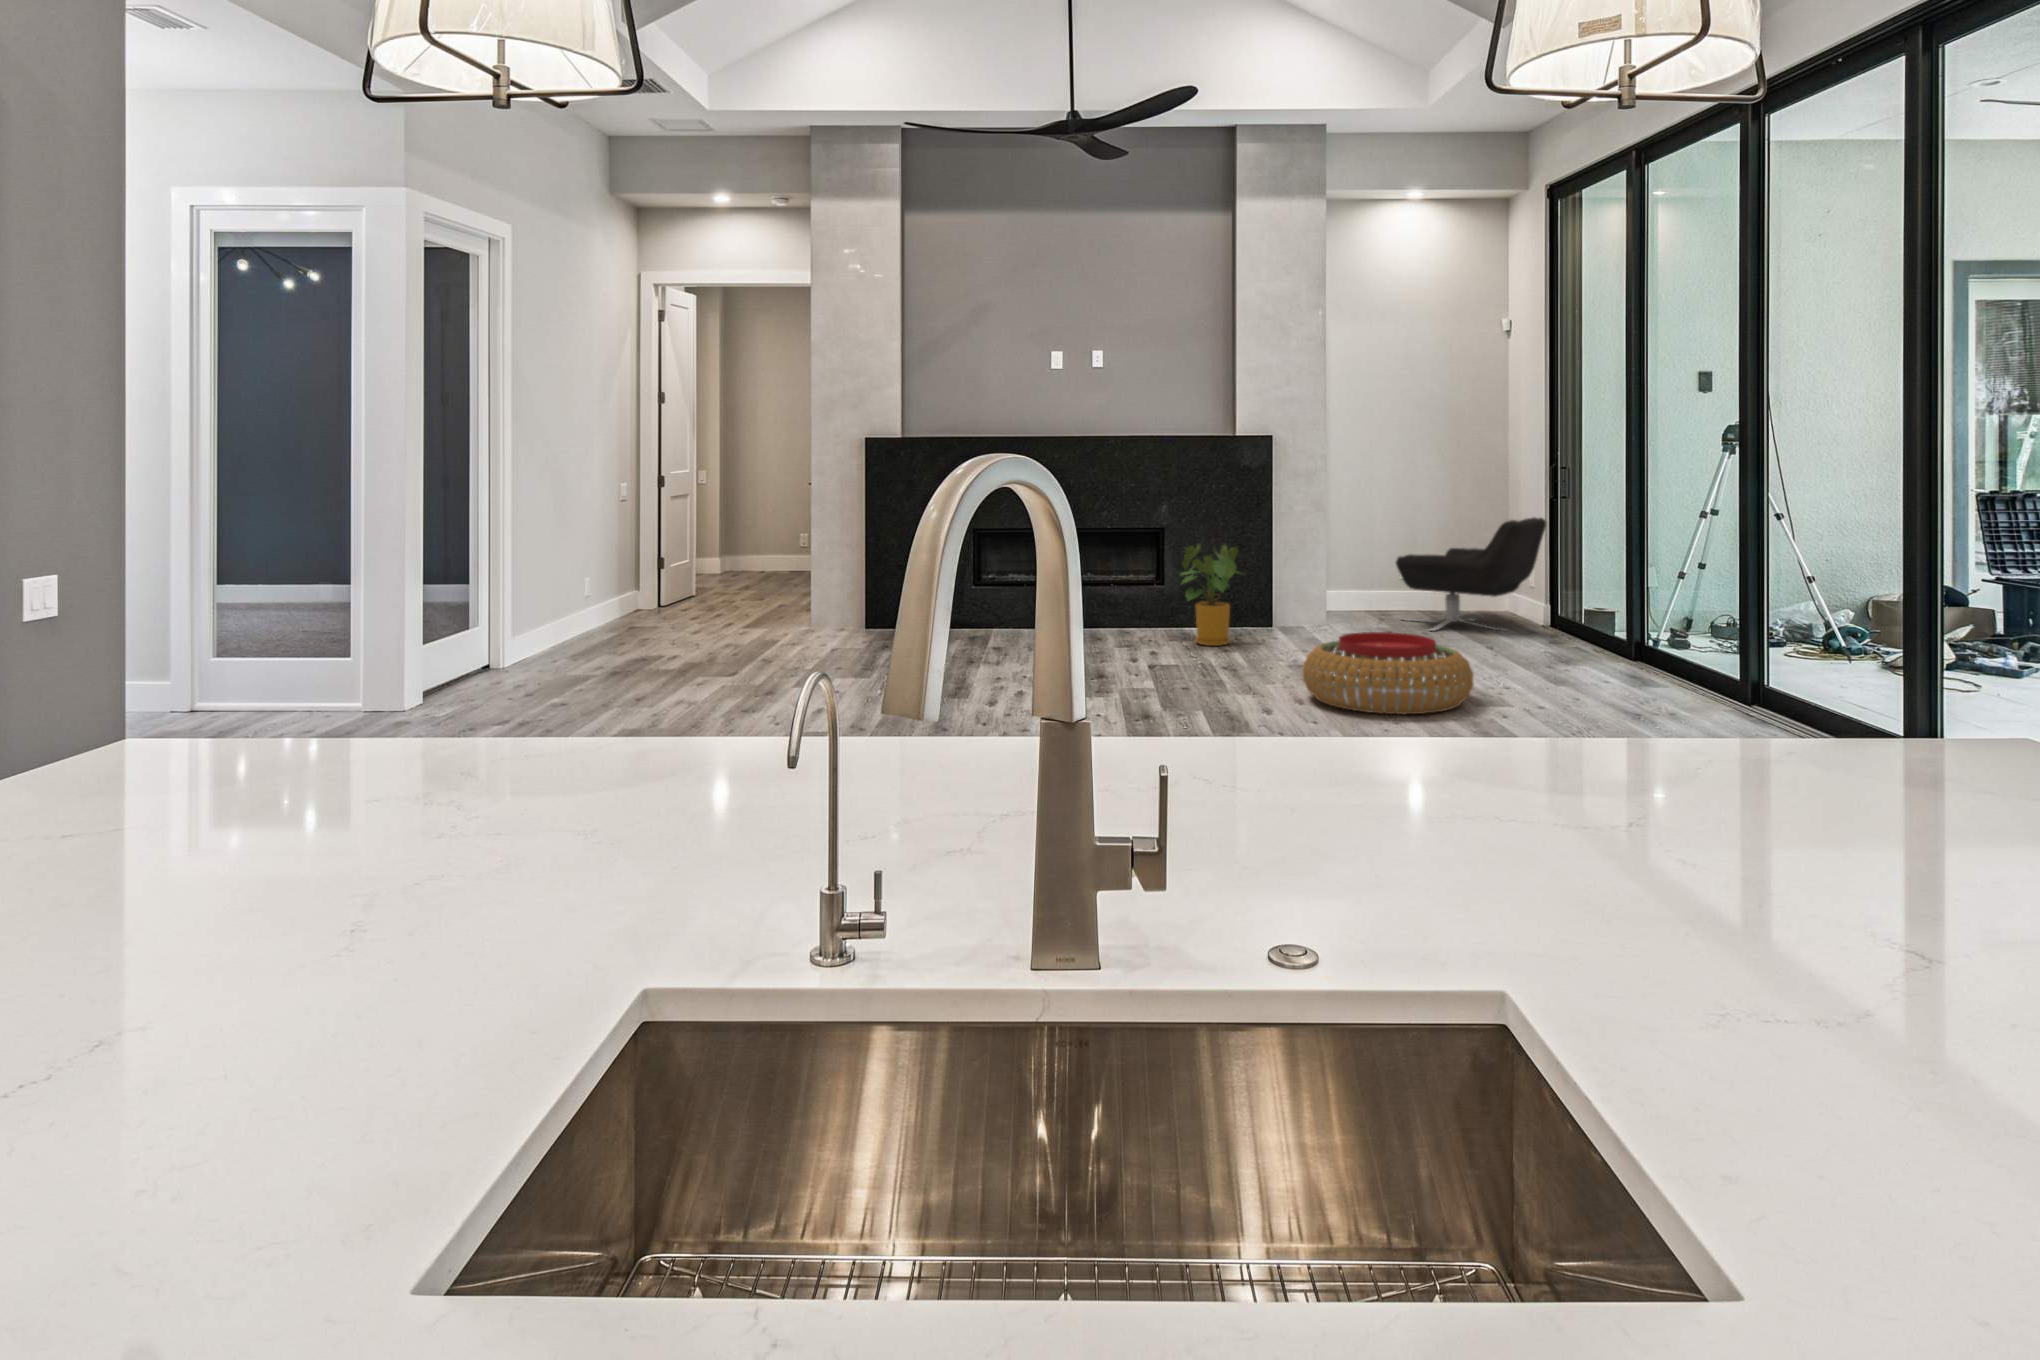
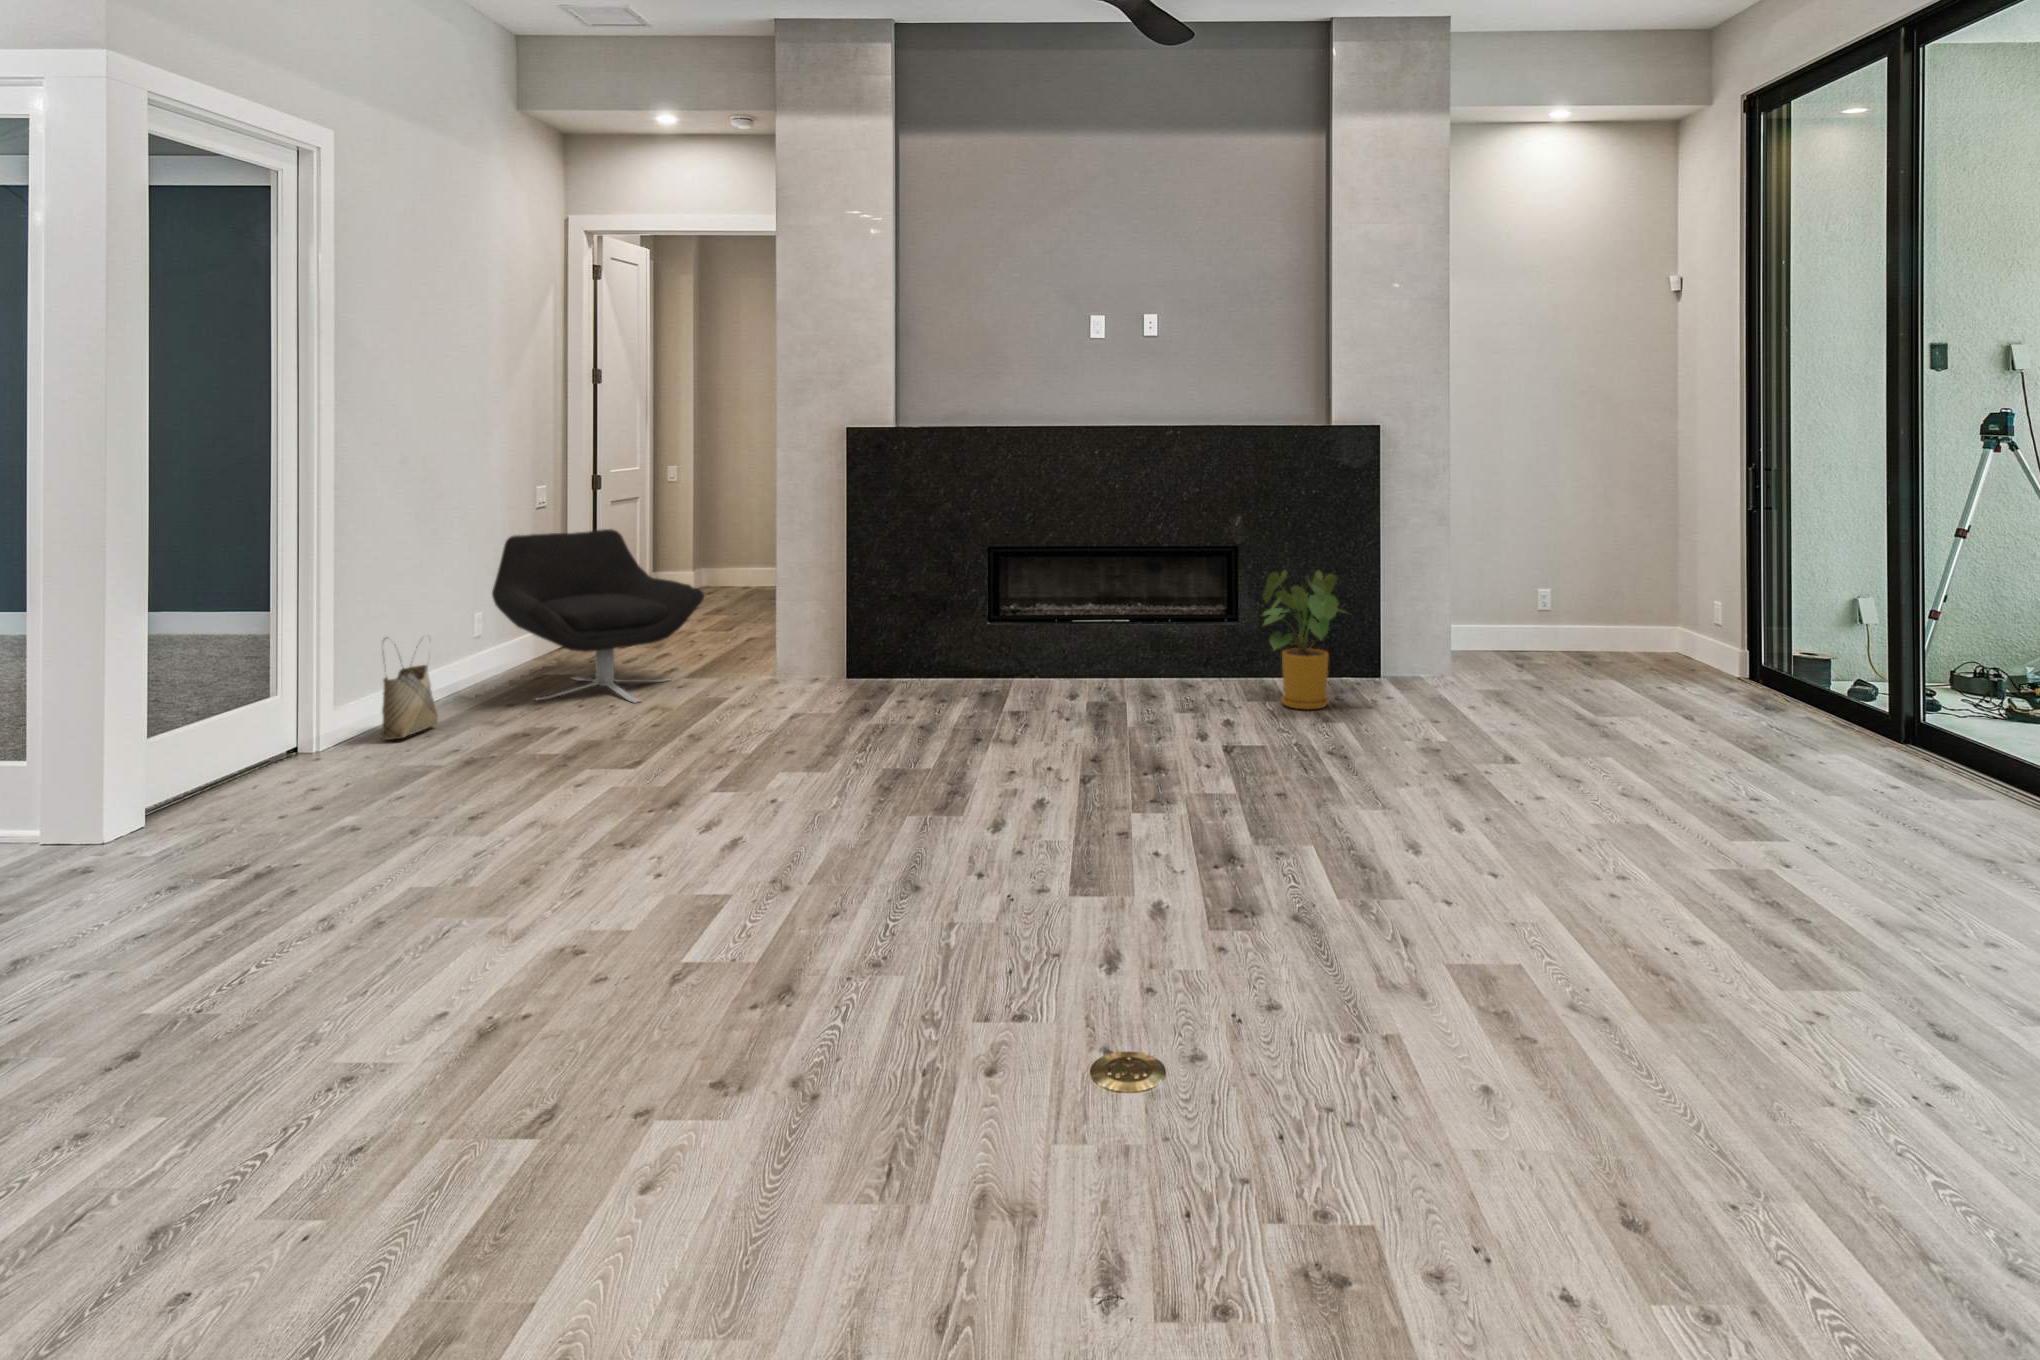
lounge chair: present [1396,517,1546,631] -> present [492,529,704,703]
woven basket: none [541,587,578,662] -> present [381,637,438,740]
pouf: present [1303,632,1474,714] -> none [1459,716,1724,858]

